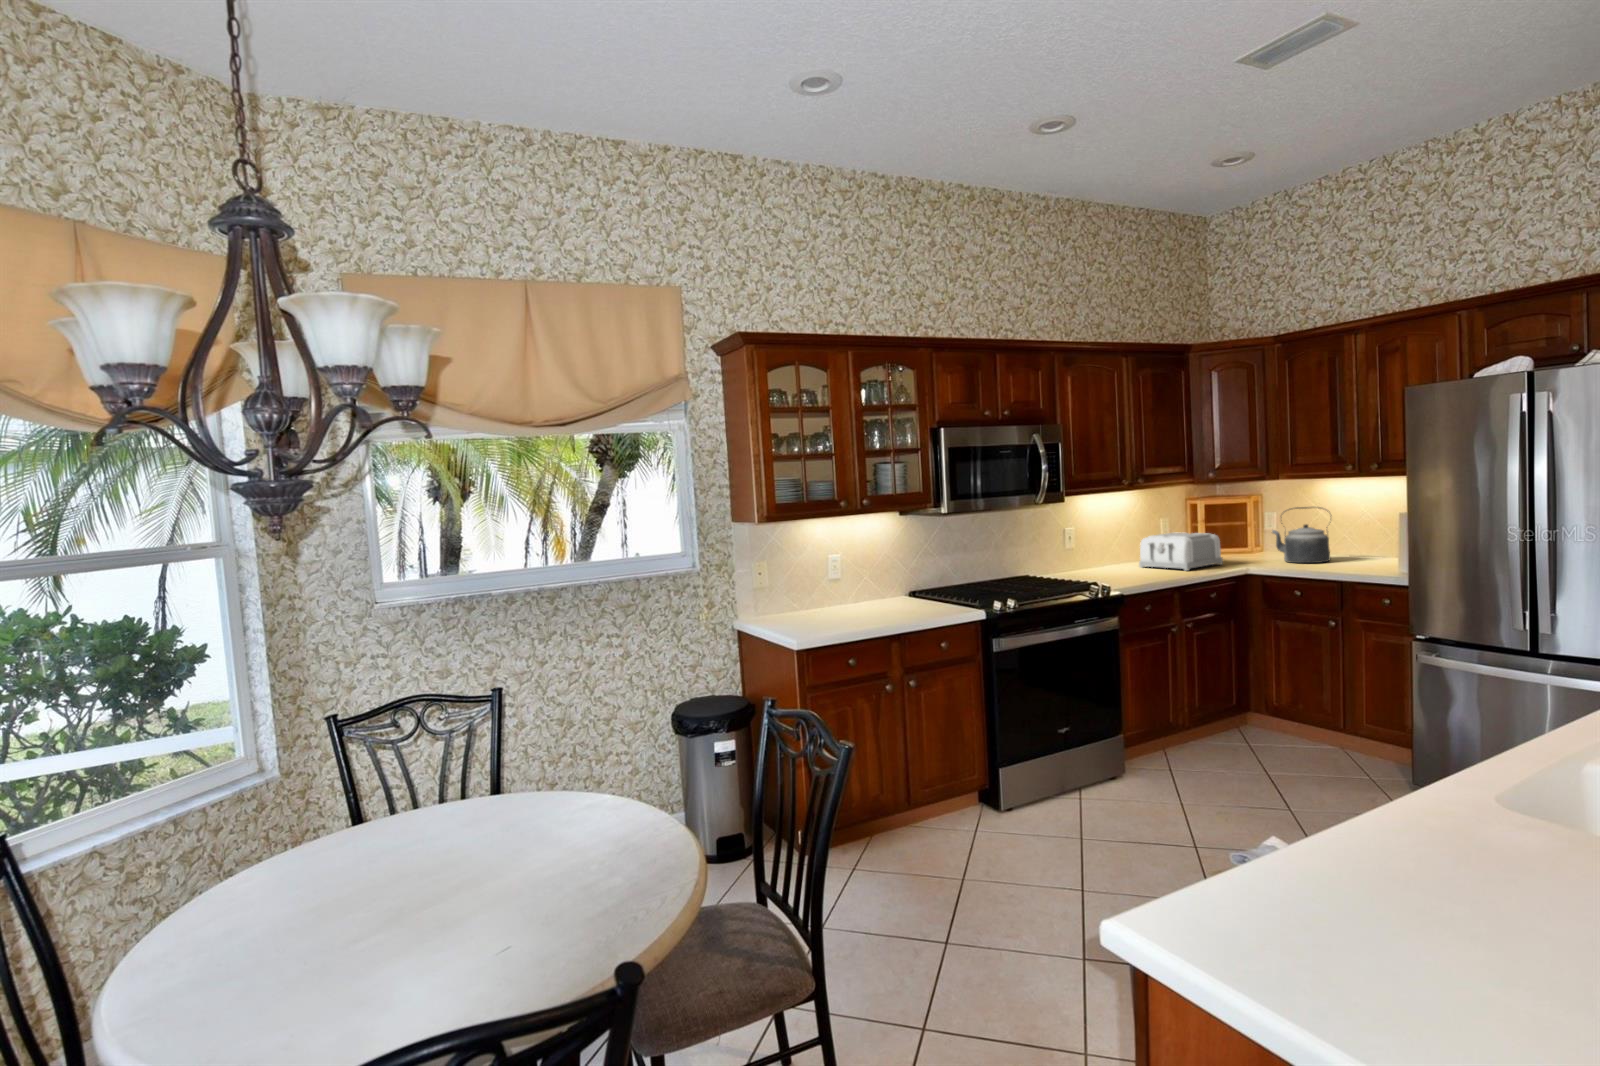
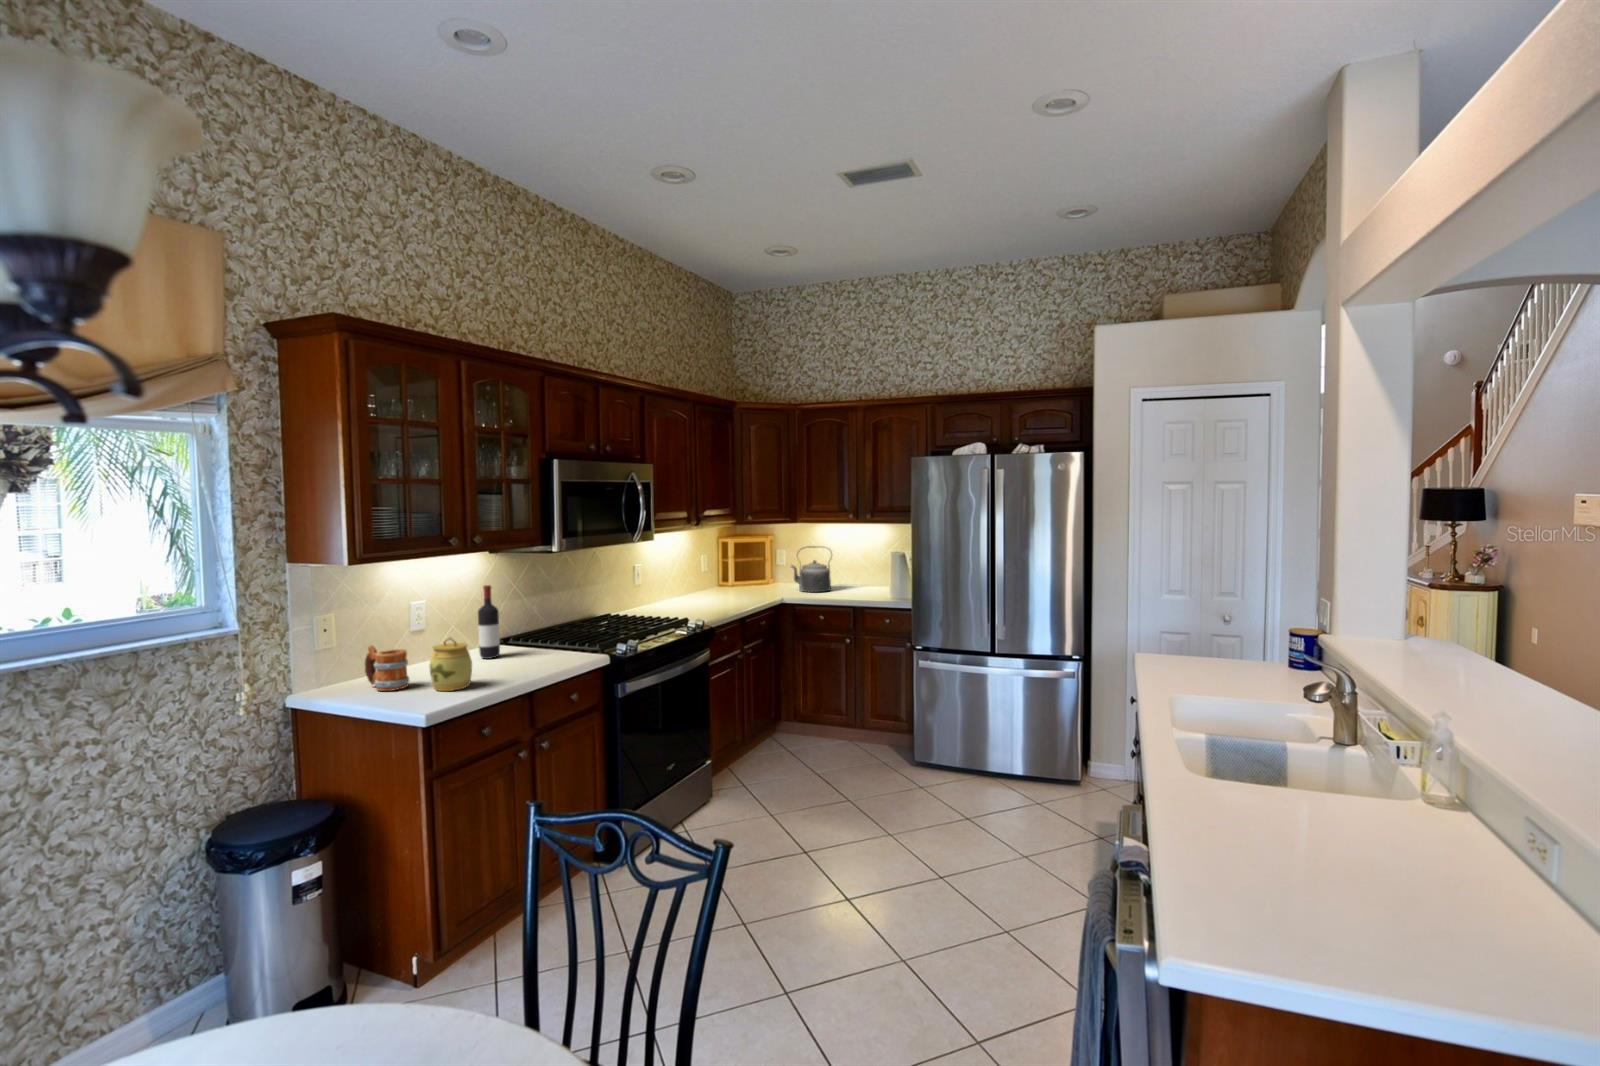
toaster: present [1139,533,1223,571] -> none [694,568,759,602]
wine bottle: none [877,543,896,607] -> present [478,585,500,659]
jar: none [818,583,849,627] -> present [429,637,472,691]
mug: none [781,587,810,623] -> present [365,645,409,691]

